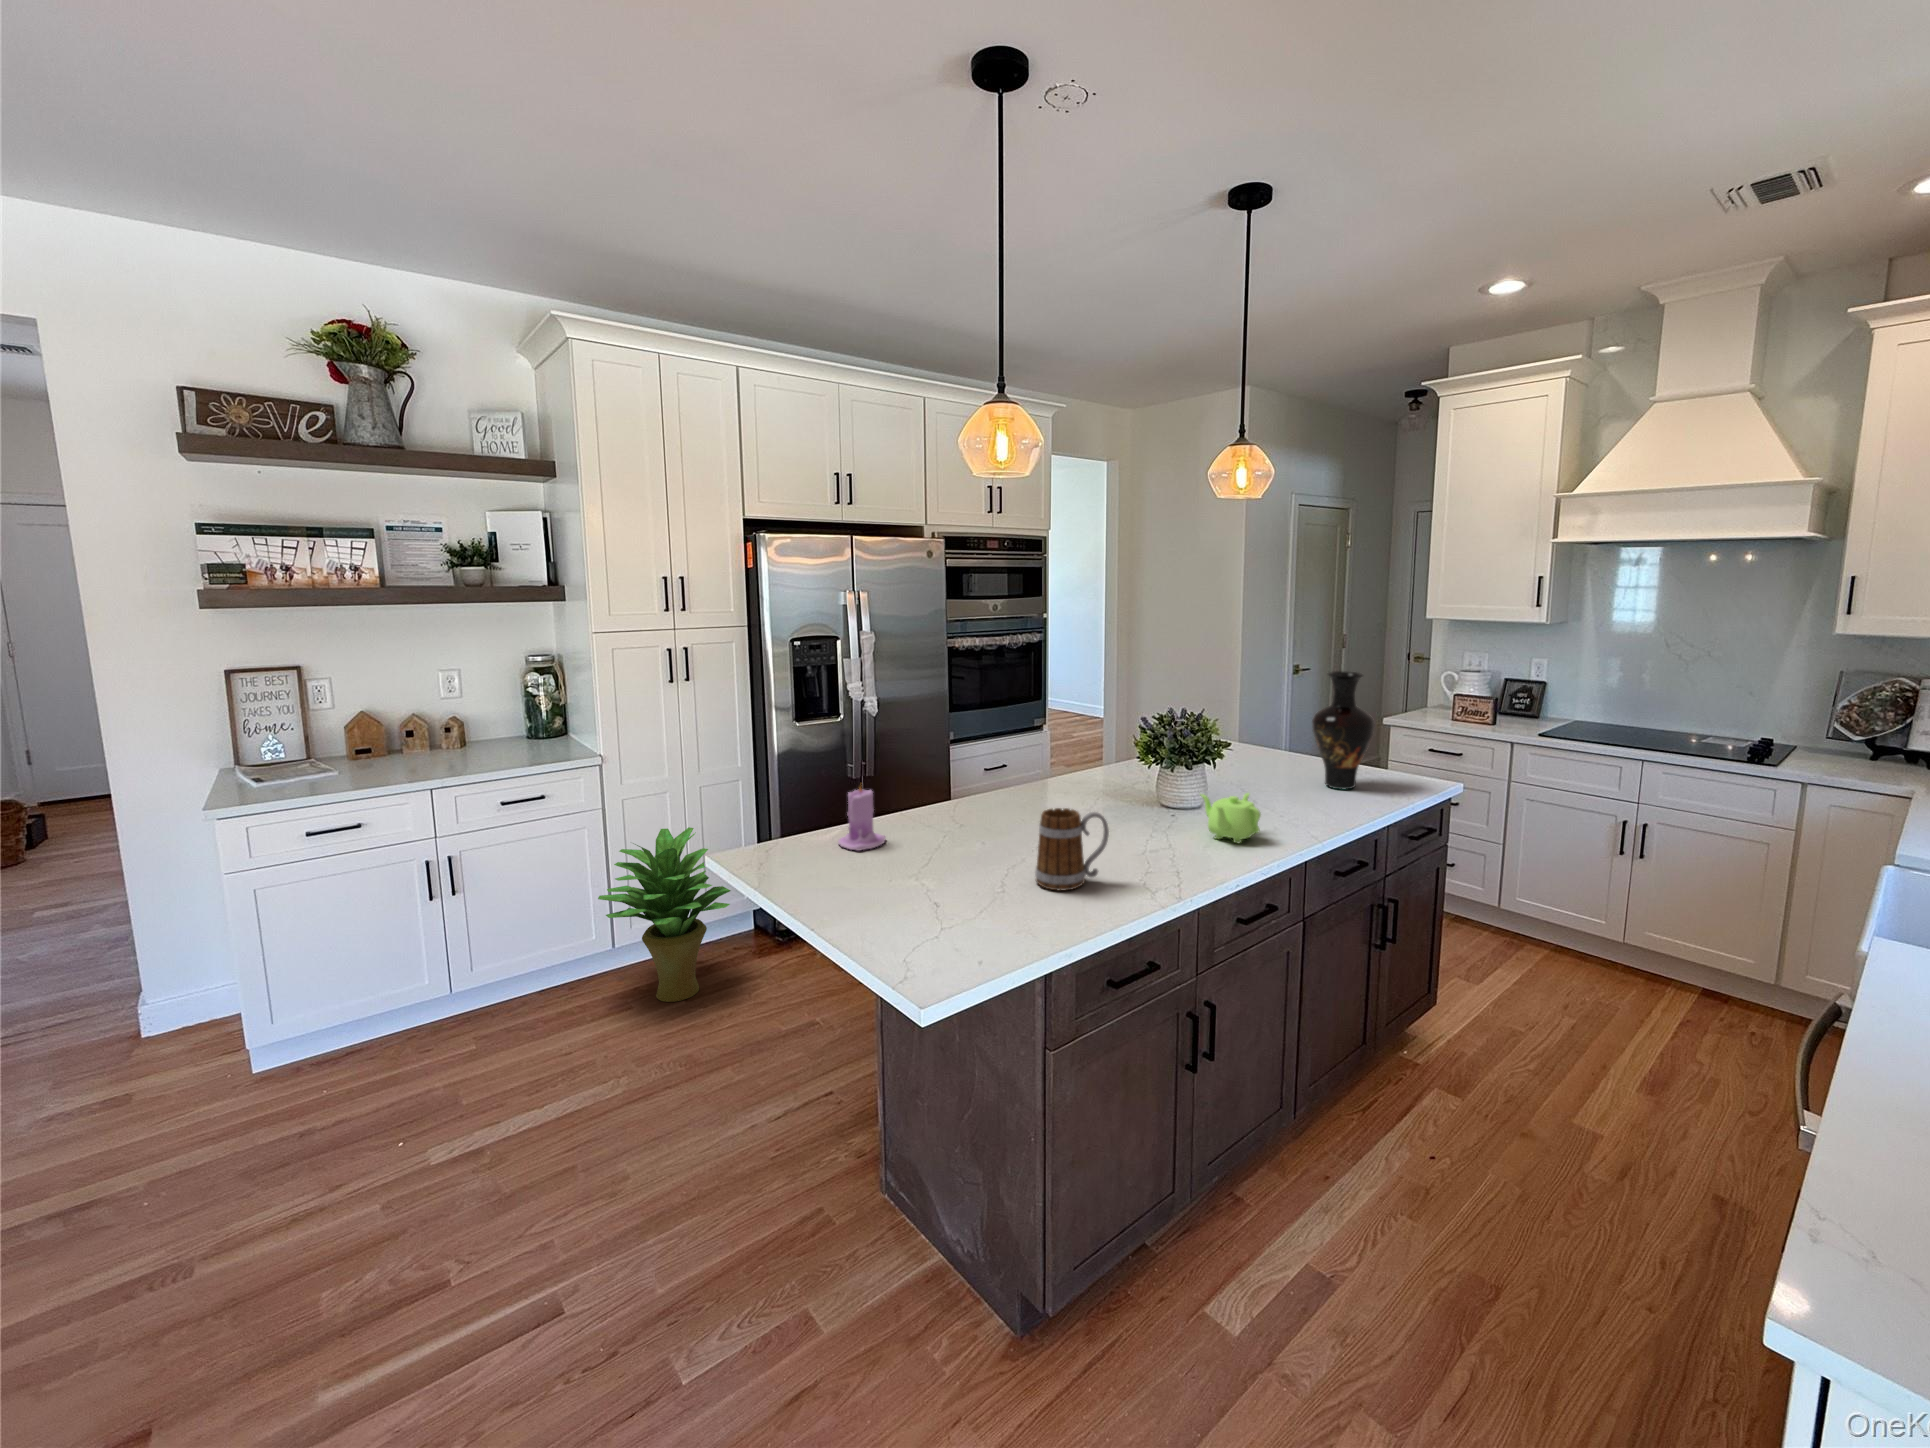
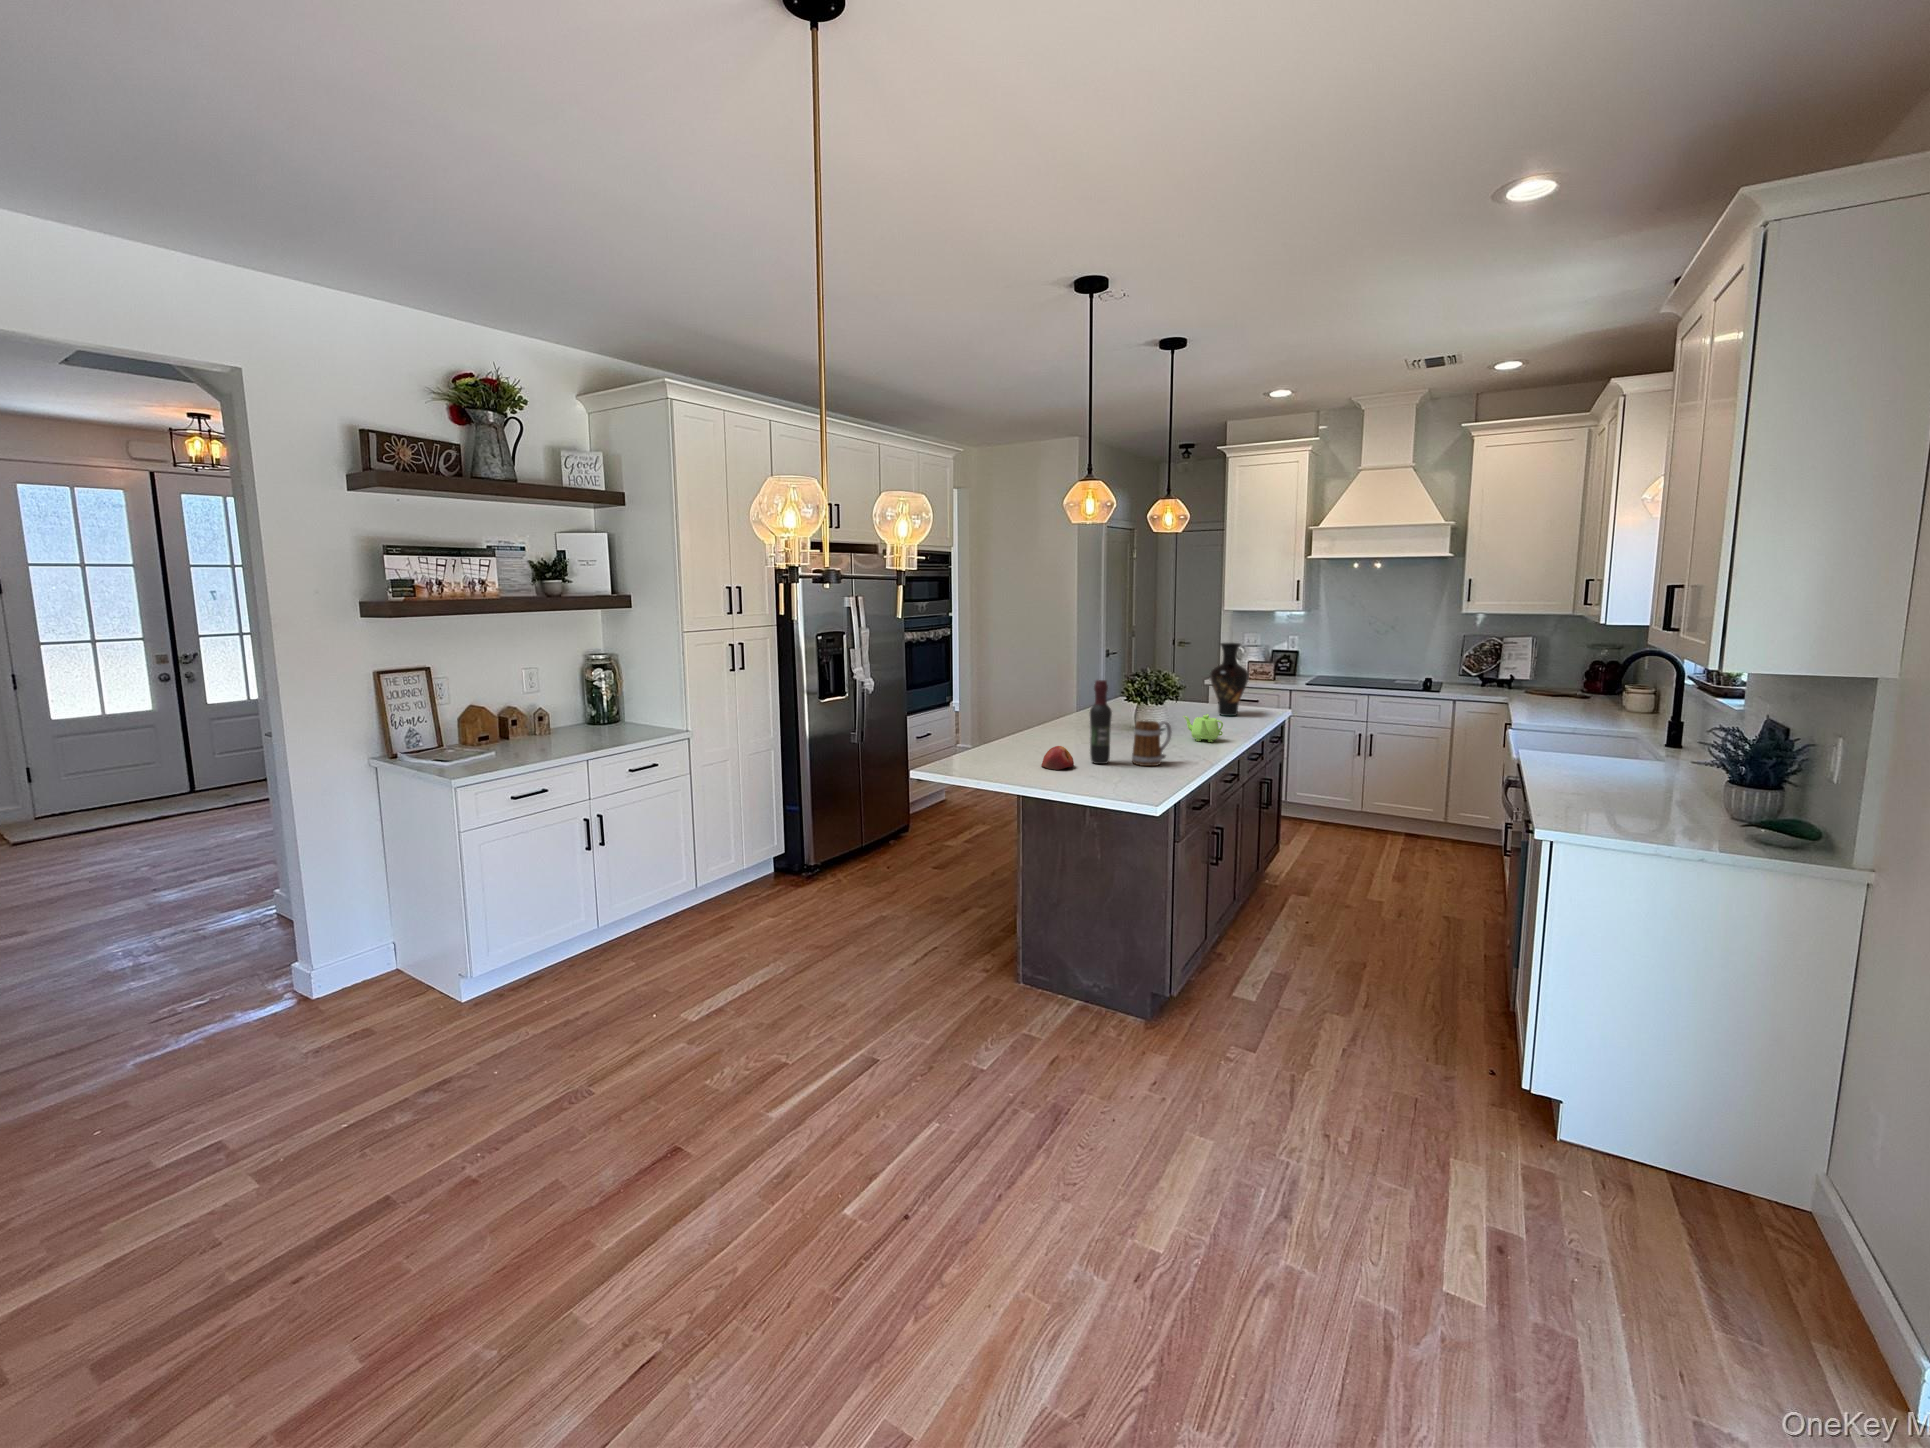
wine bottle: none [969,735,1006,876] -> present [1090,680,1112,764]
candle: present [838,787,886,851] -> none [986,717,1016,760]
potted plant: present [598,827,731,1002] -> none [705,782,809,915]
apple: none [881,840,934,882] -> present [1041,746,1074,770]

